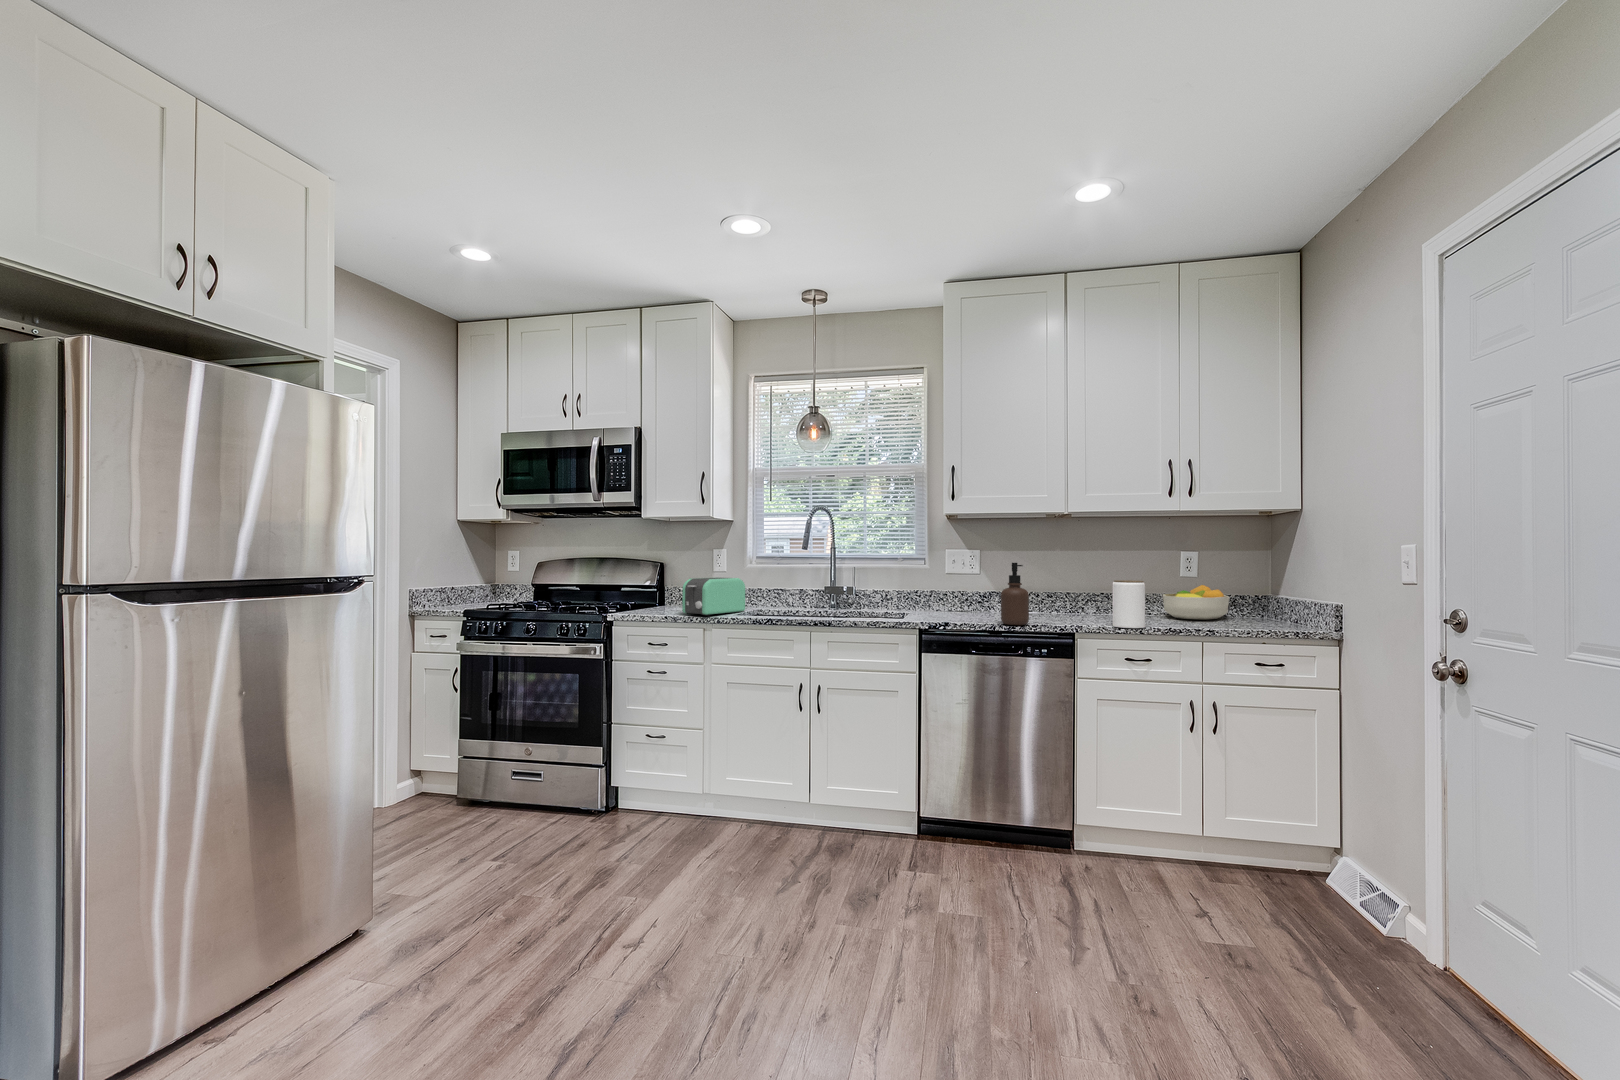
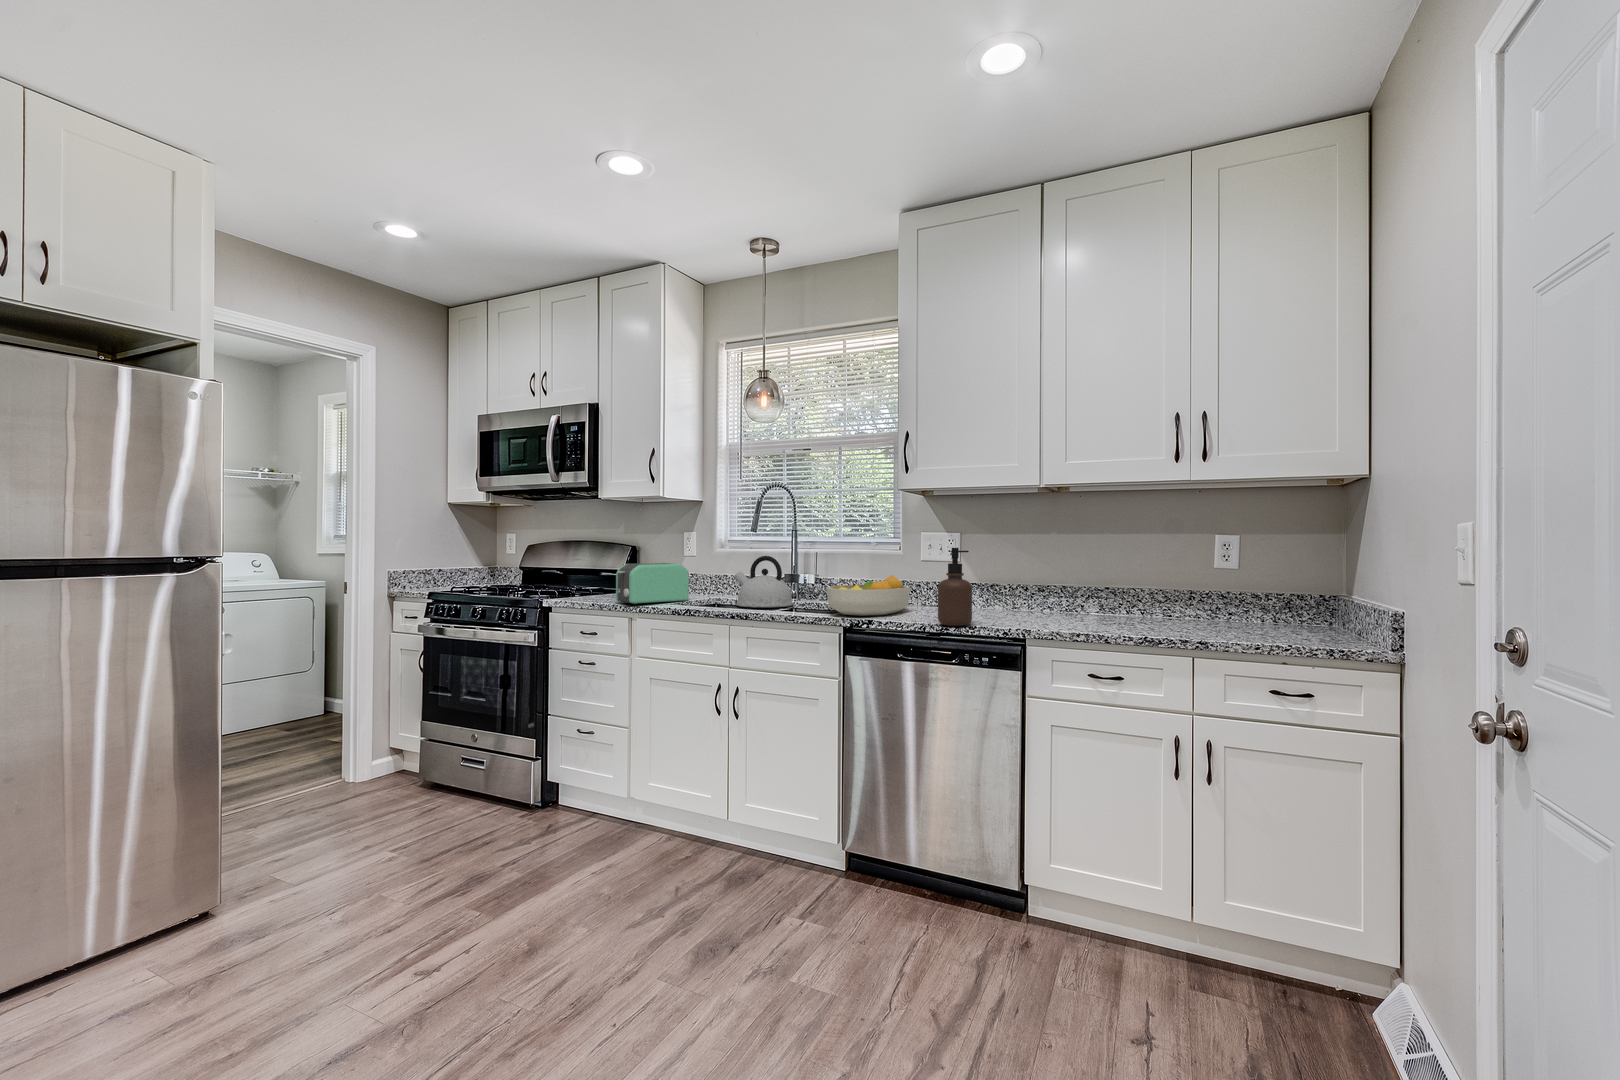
kettle: none [795,570,849,615] -> present [734,556,793,607]
jar: present [1112,580,1145,628] -> none [1078,572,1121,635]
fruit bowl: present [1163,585,1229,619] -> present [827,575,910,616]

